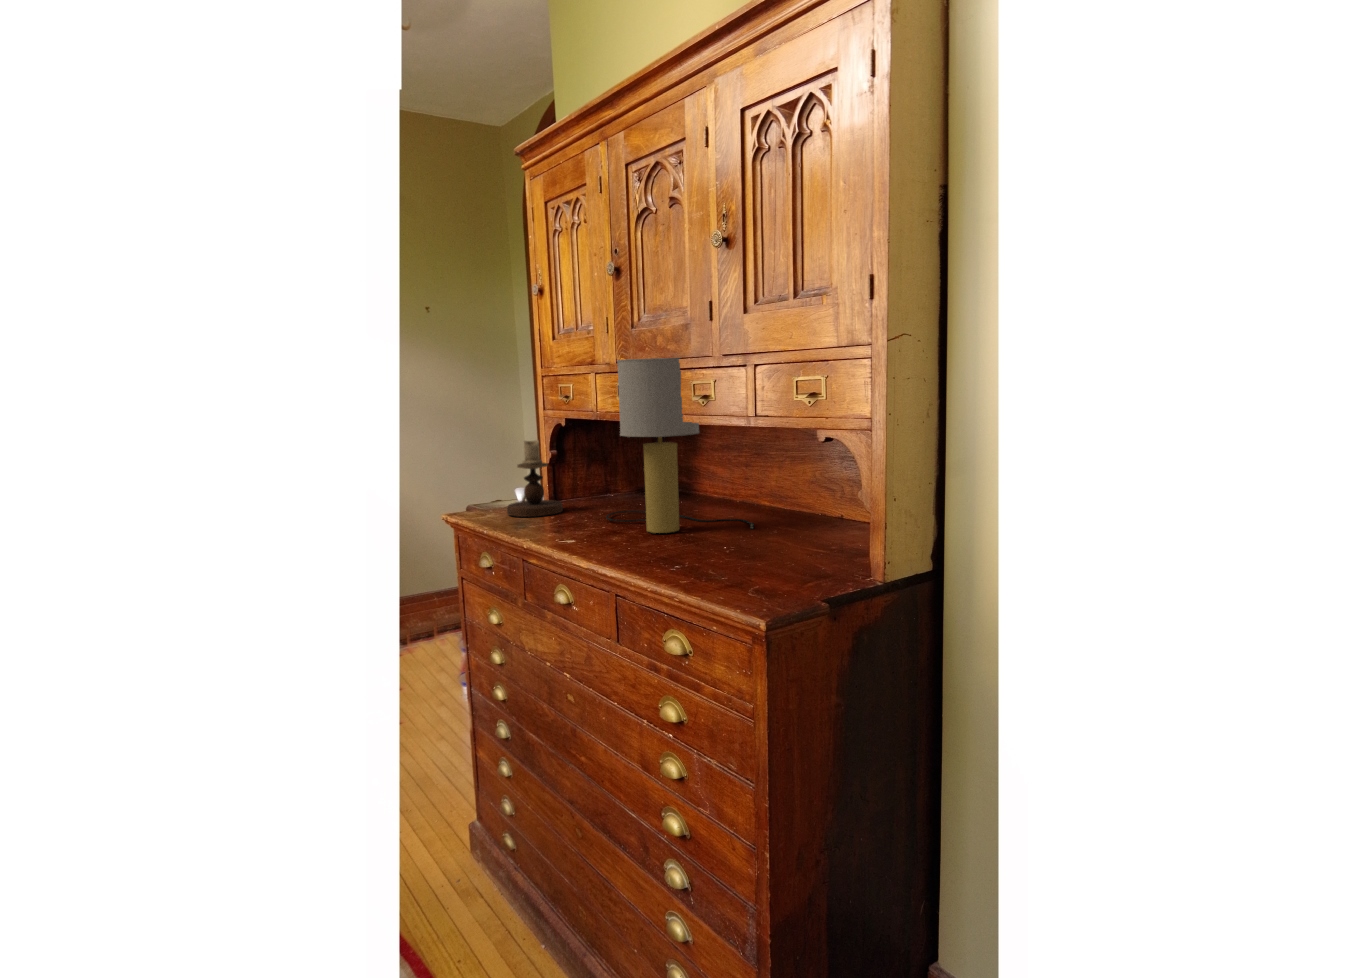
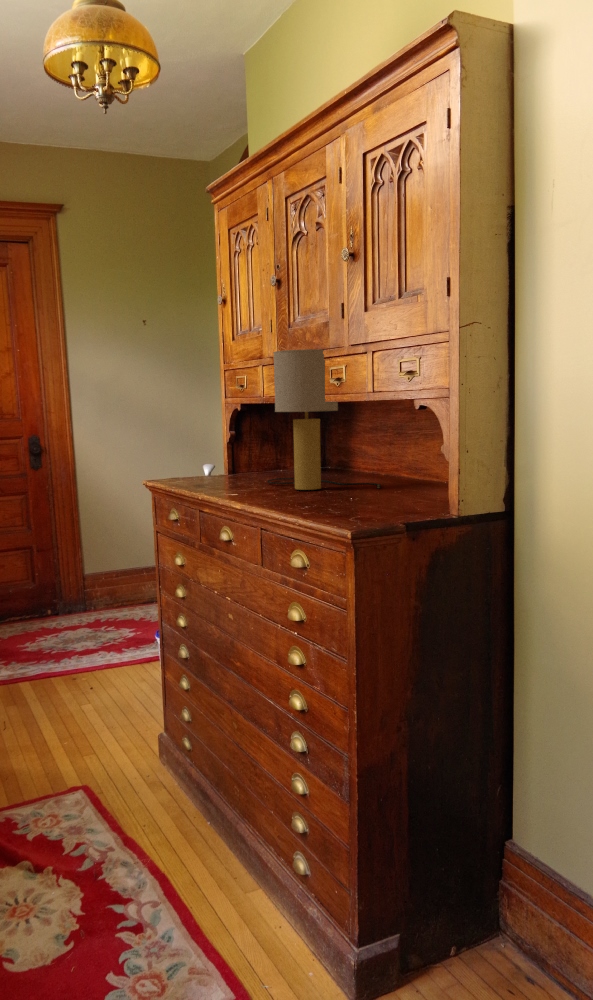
candlestick: present [507,440,562,517] -> none [192,421,236,481]

